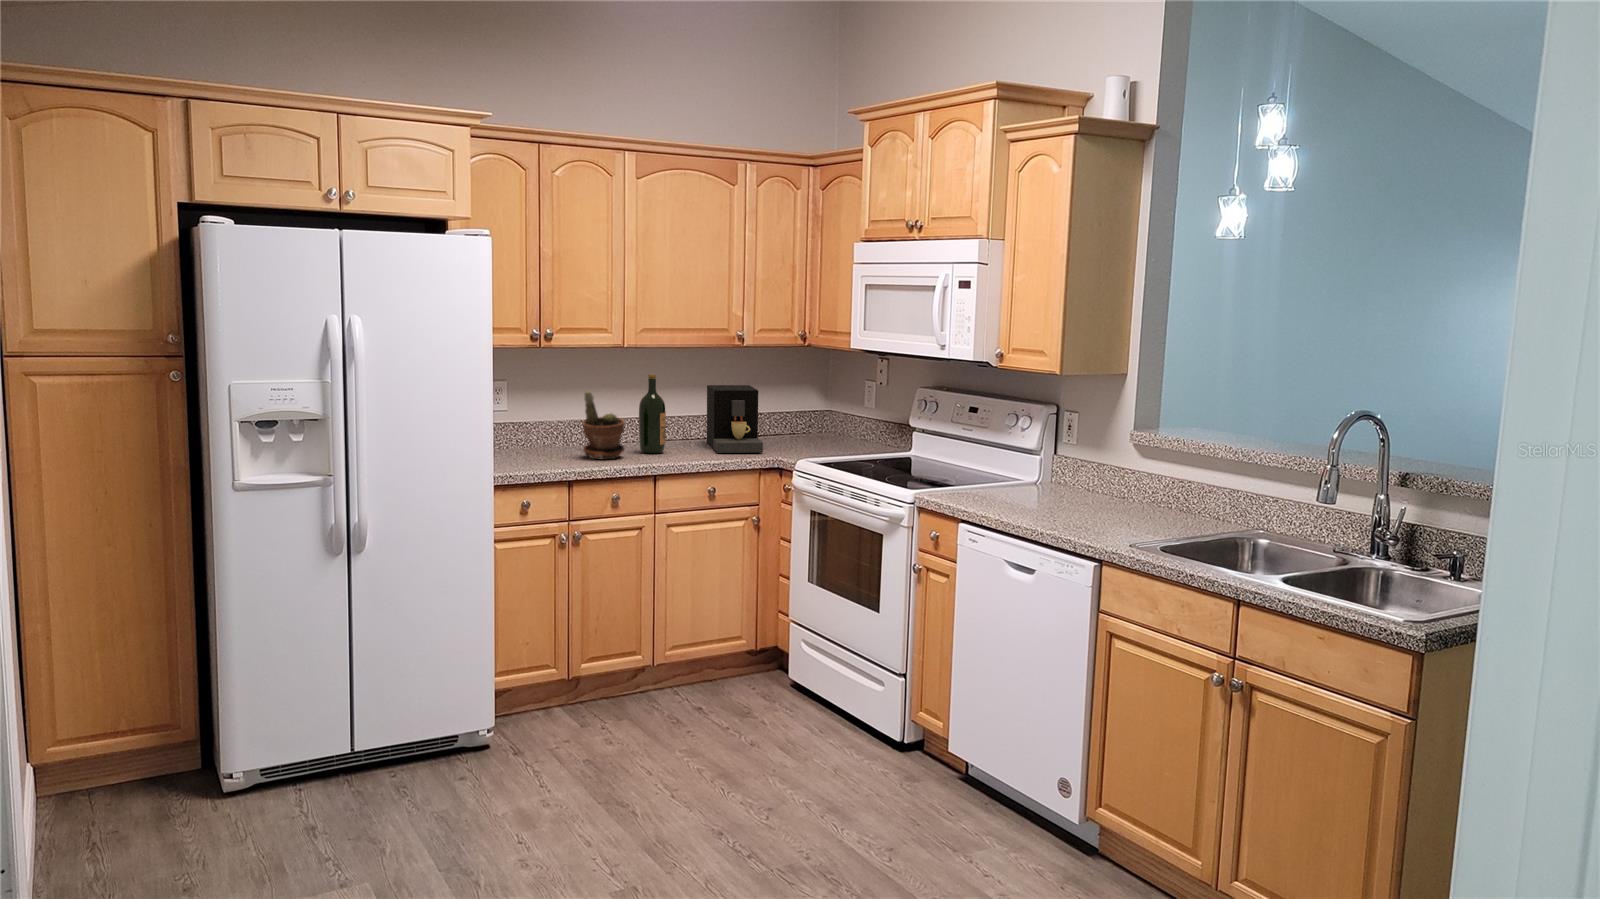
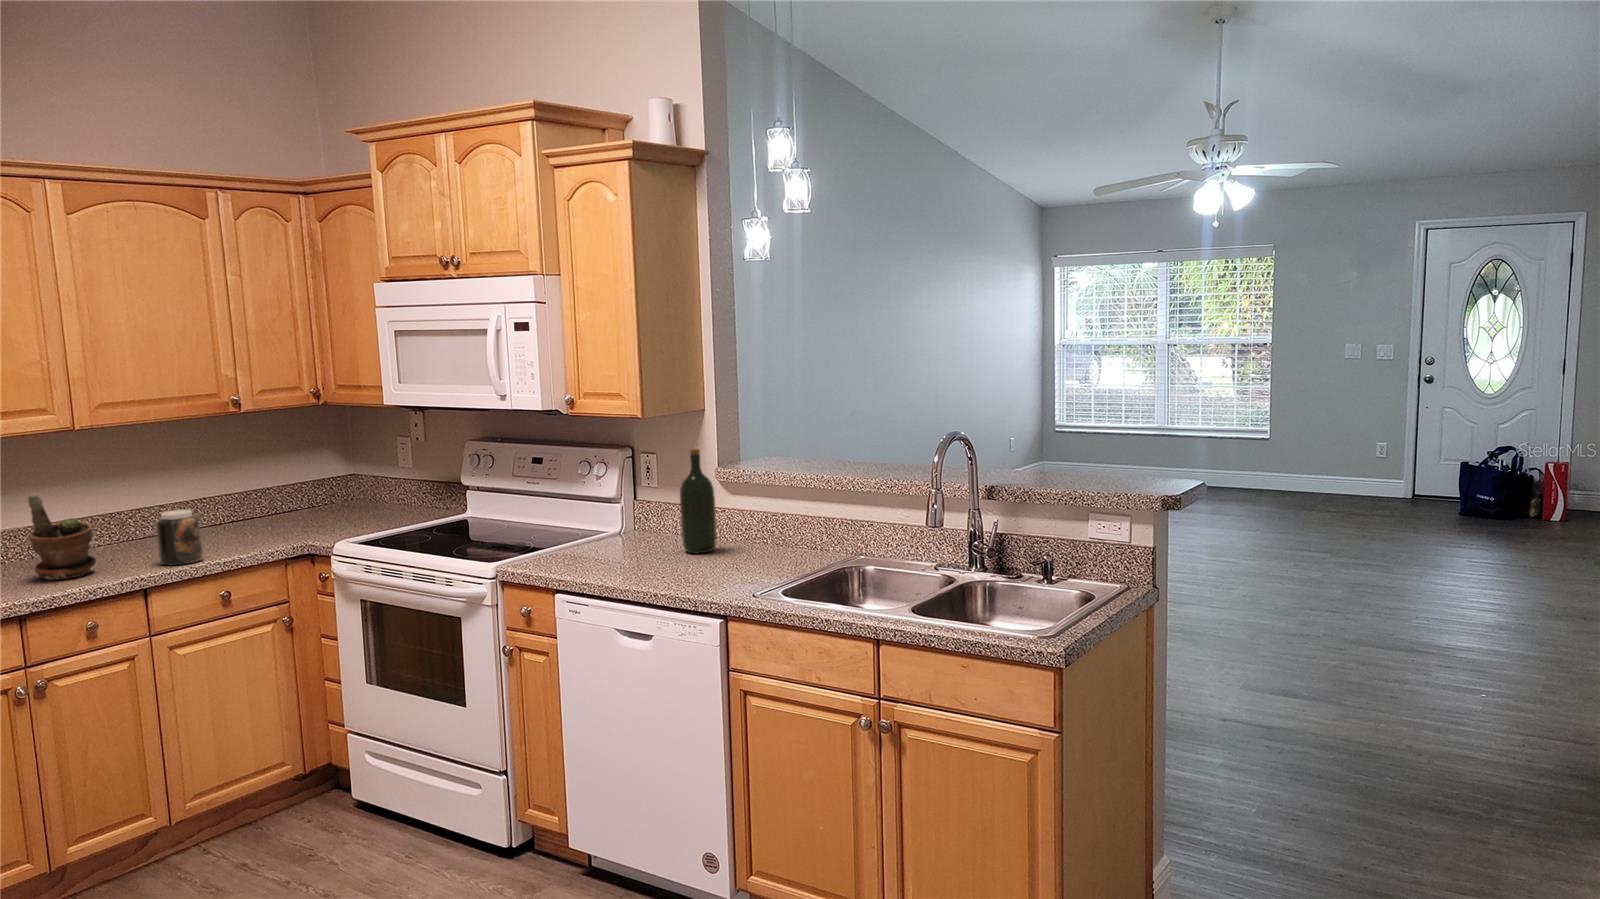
wine bottle: present [639,375,666,454] -> present [680,449,717,553]
coffee maker: present [707,385,763,453] -> none [196,457,285,546]
jar: none [668,418,699,461] -> present [156,510,203,565]

